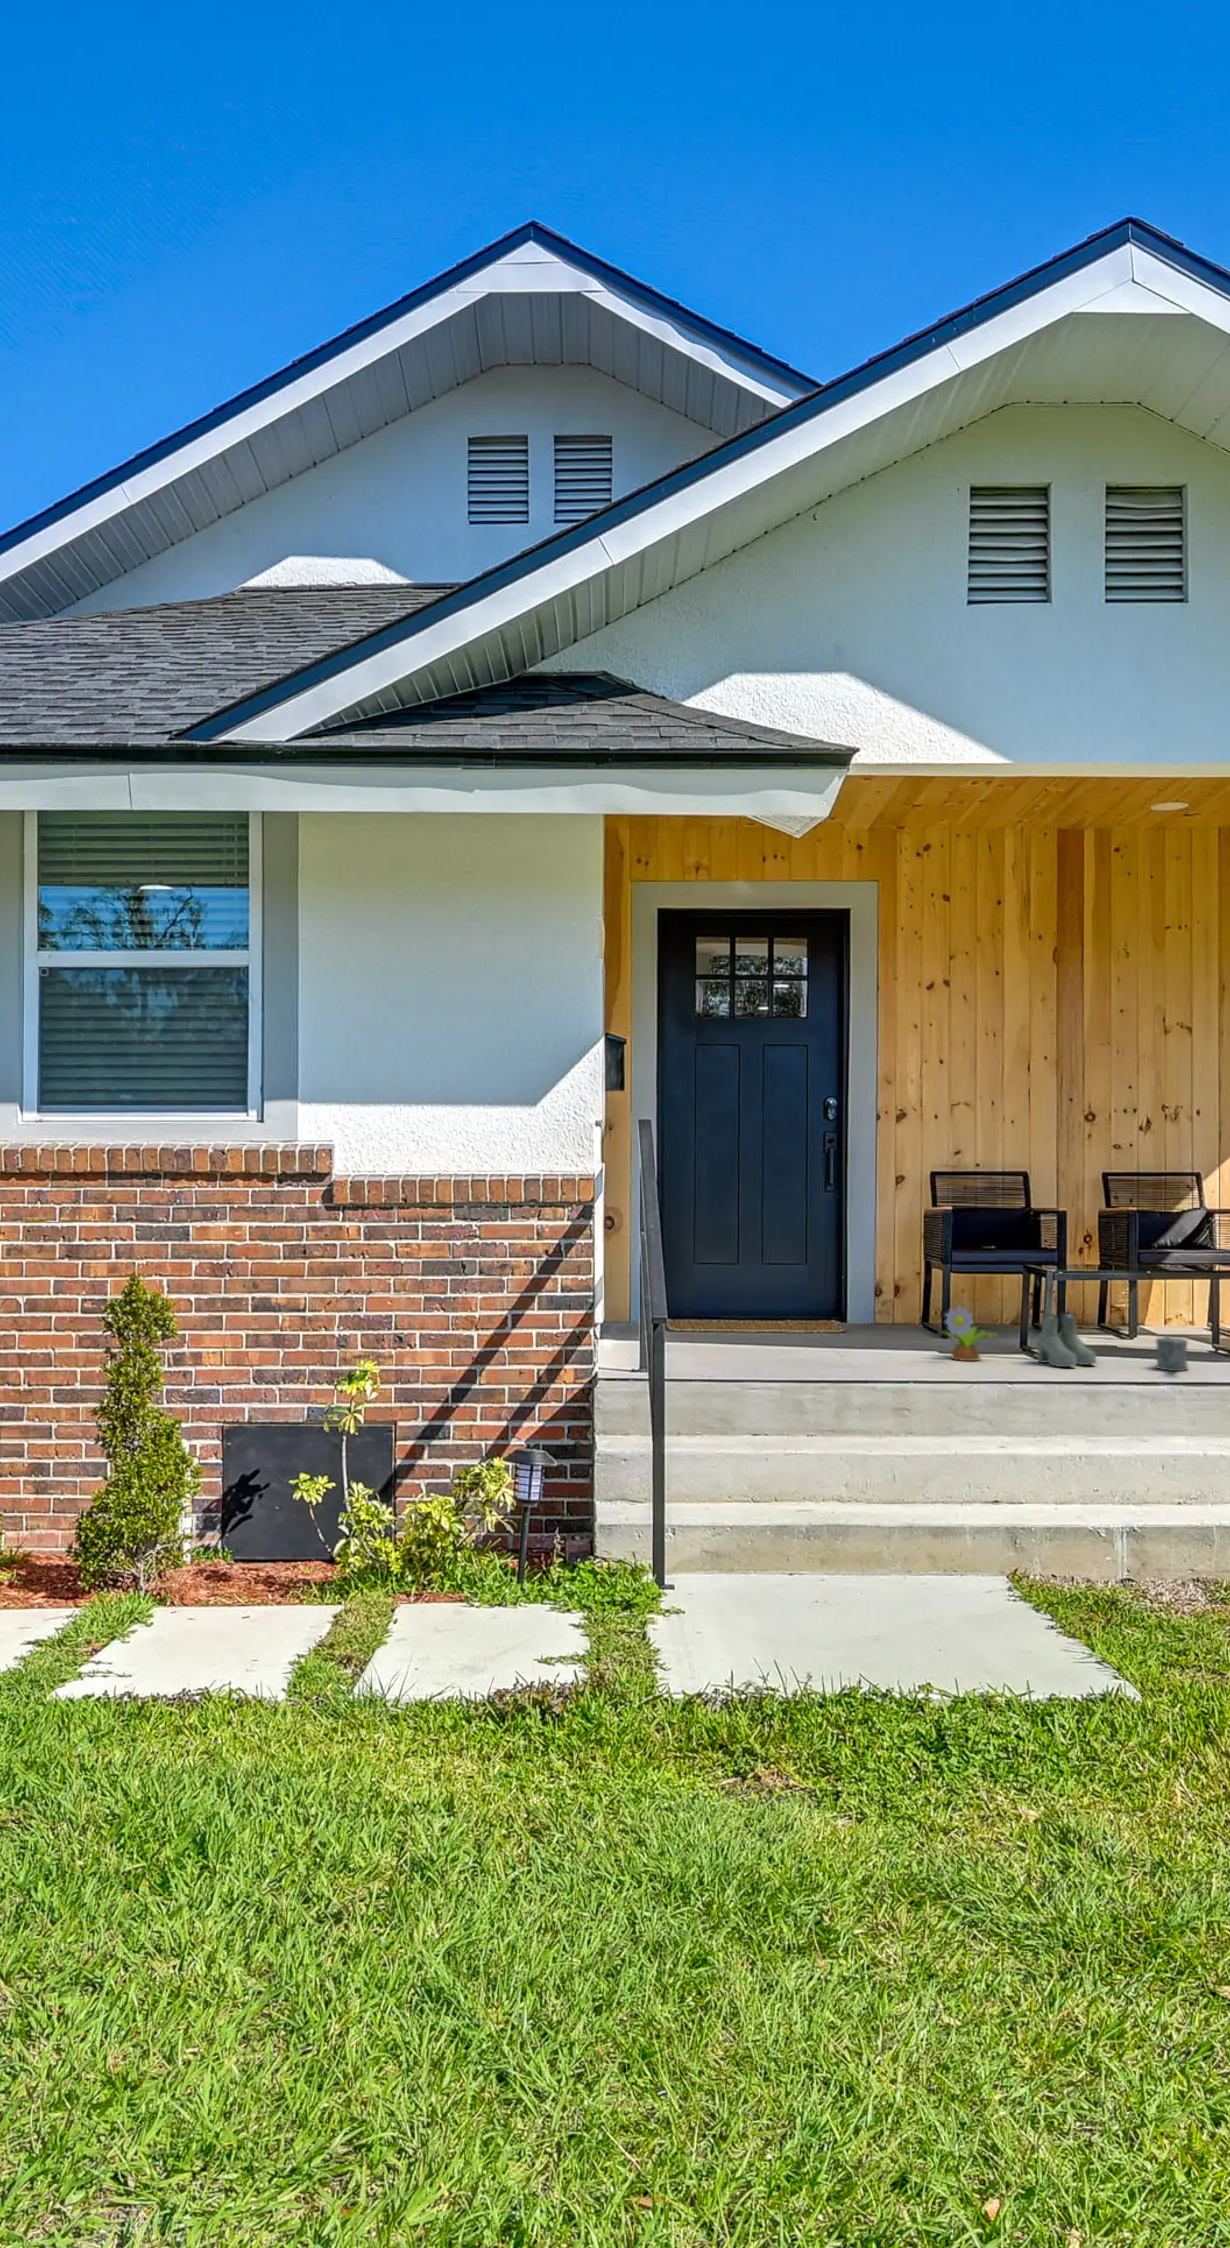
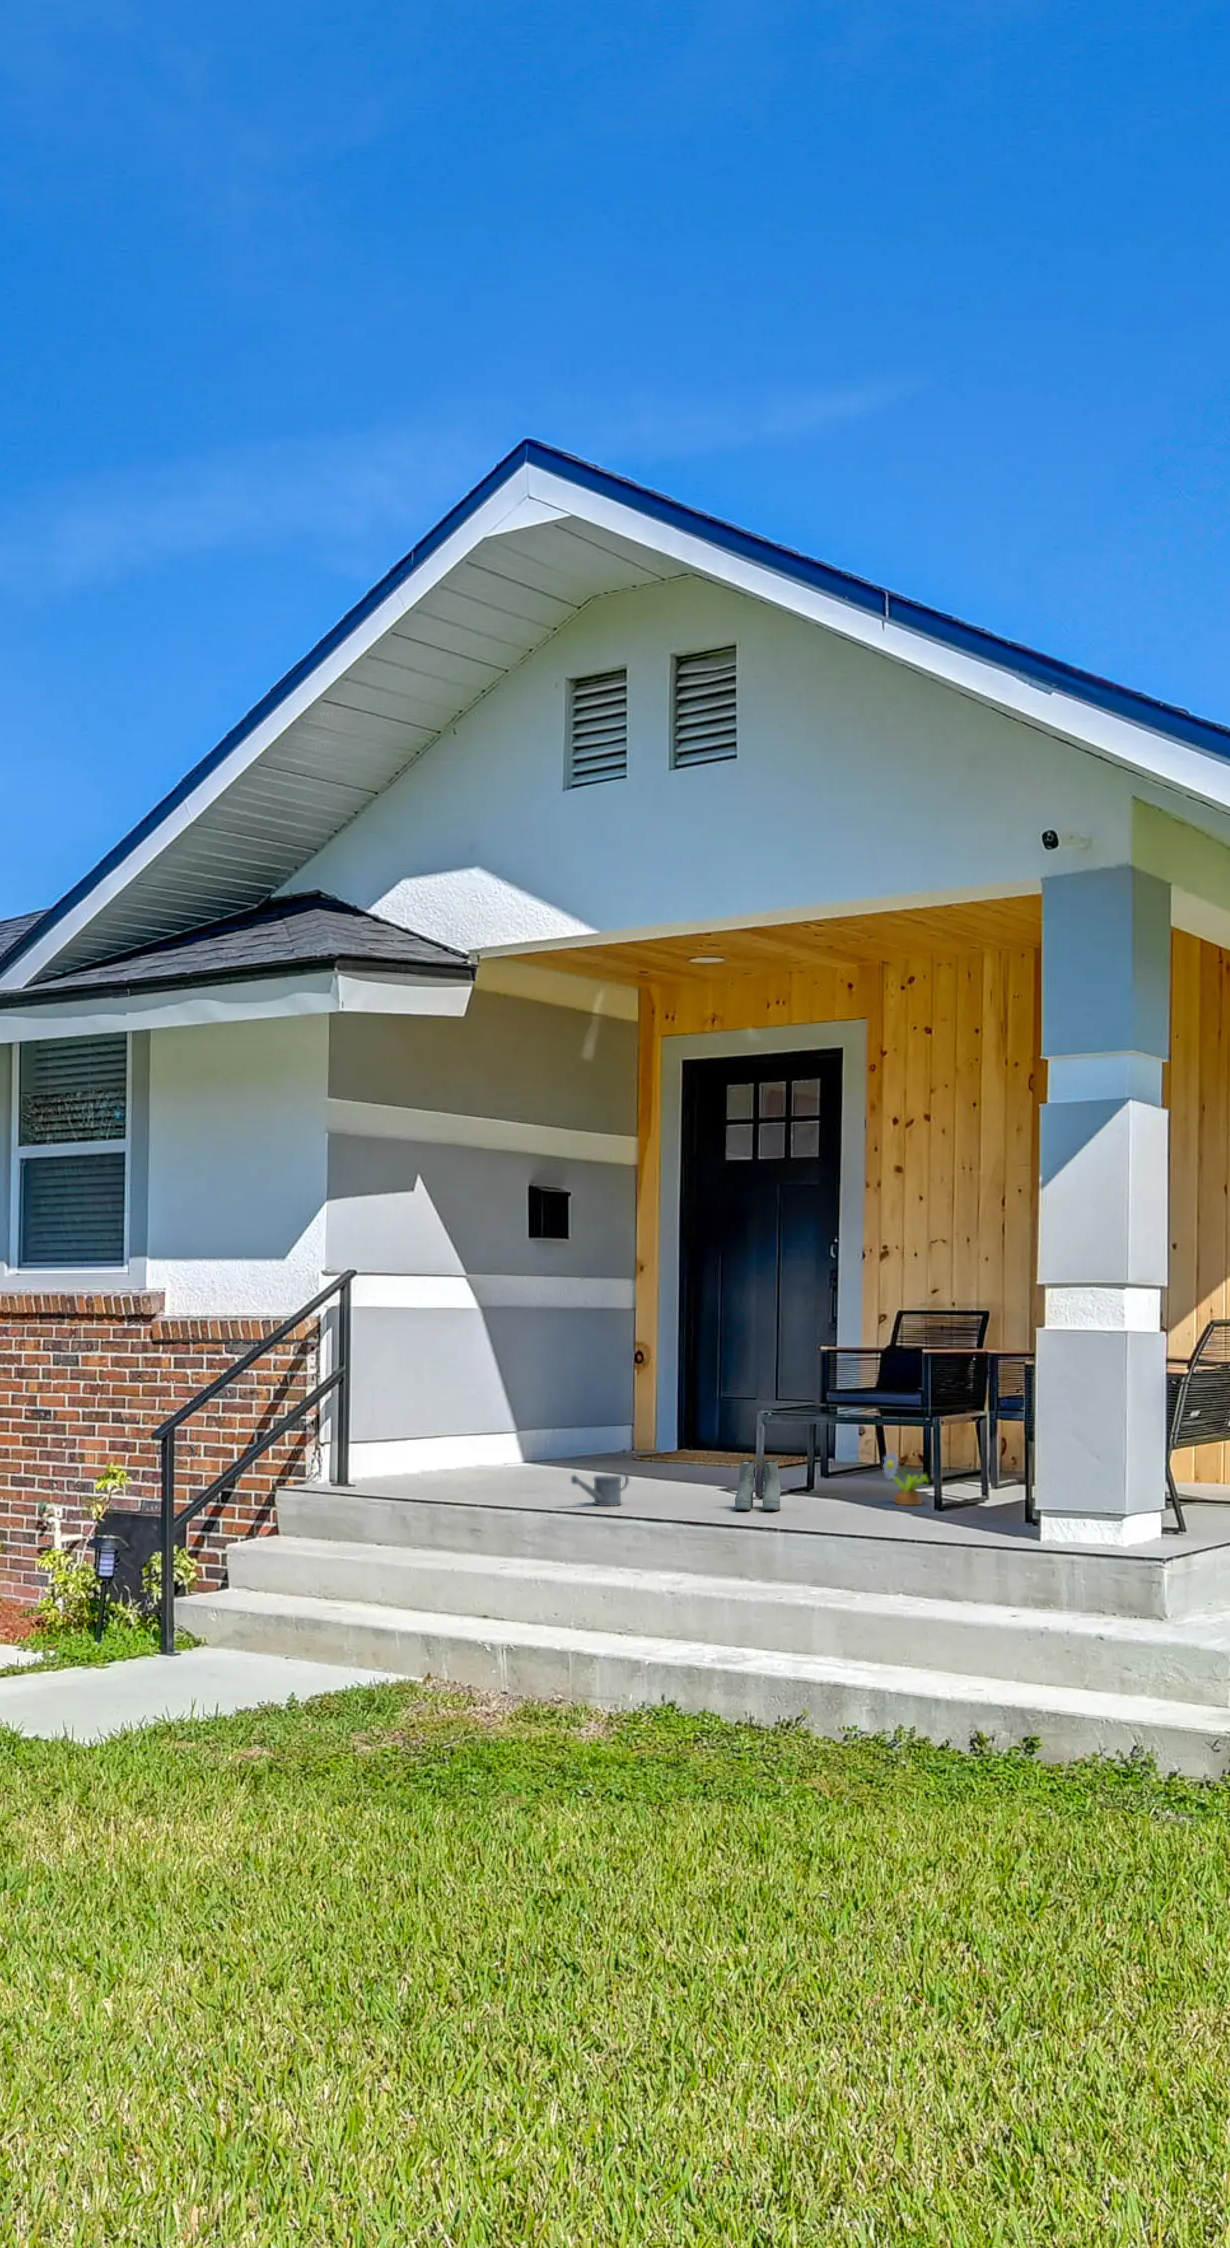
decorative plant: present [940,1307,996,1361] -> present [883,1452,927,1505]
watering can: present [1156,1336,1188,1371] -> present [571,1475,629,1506]

